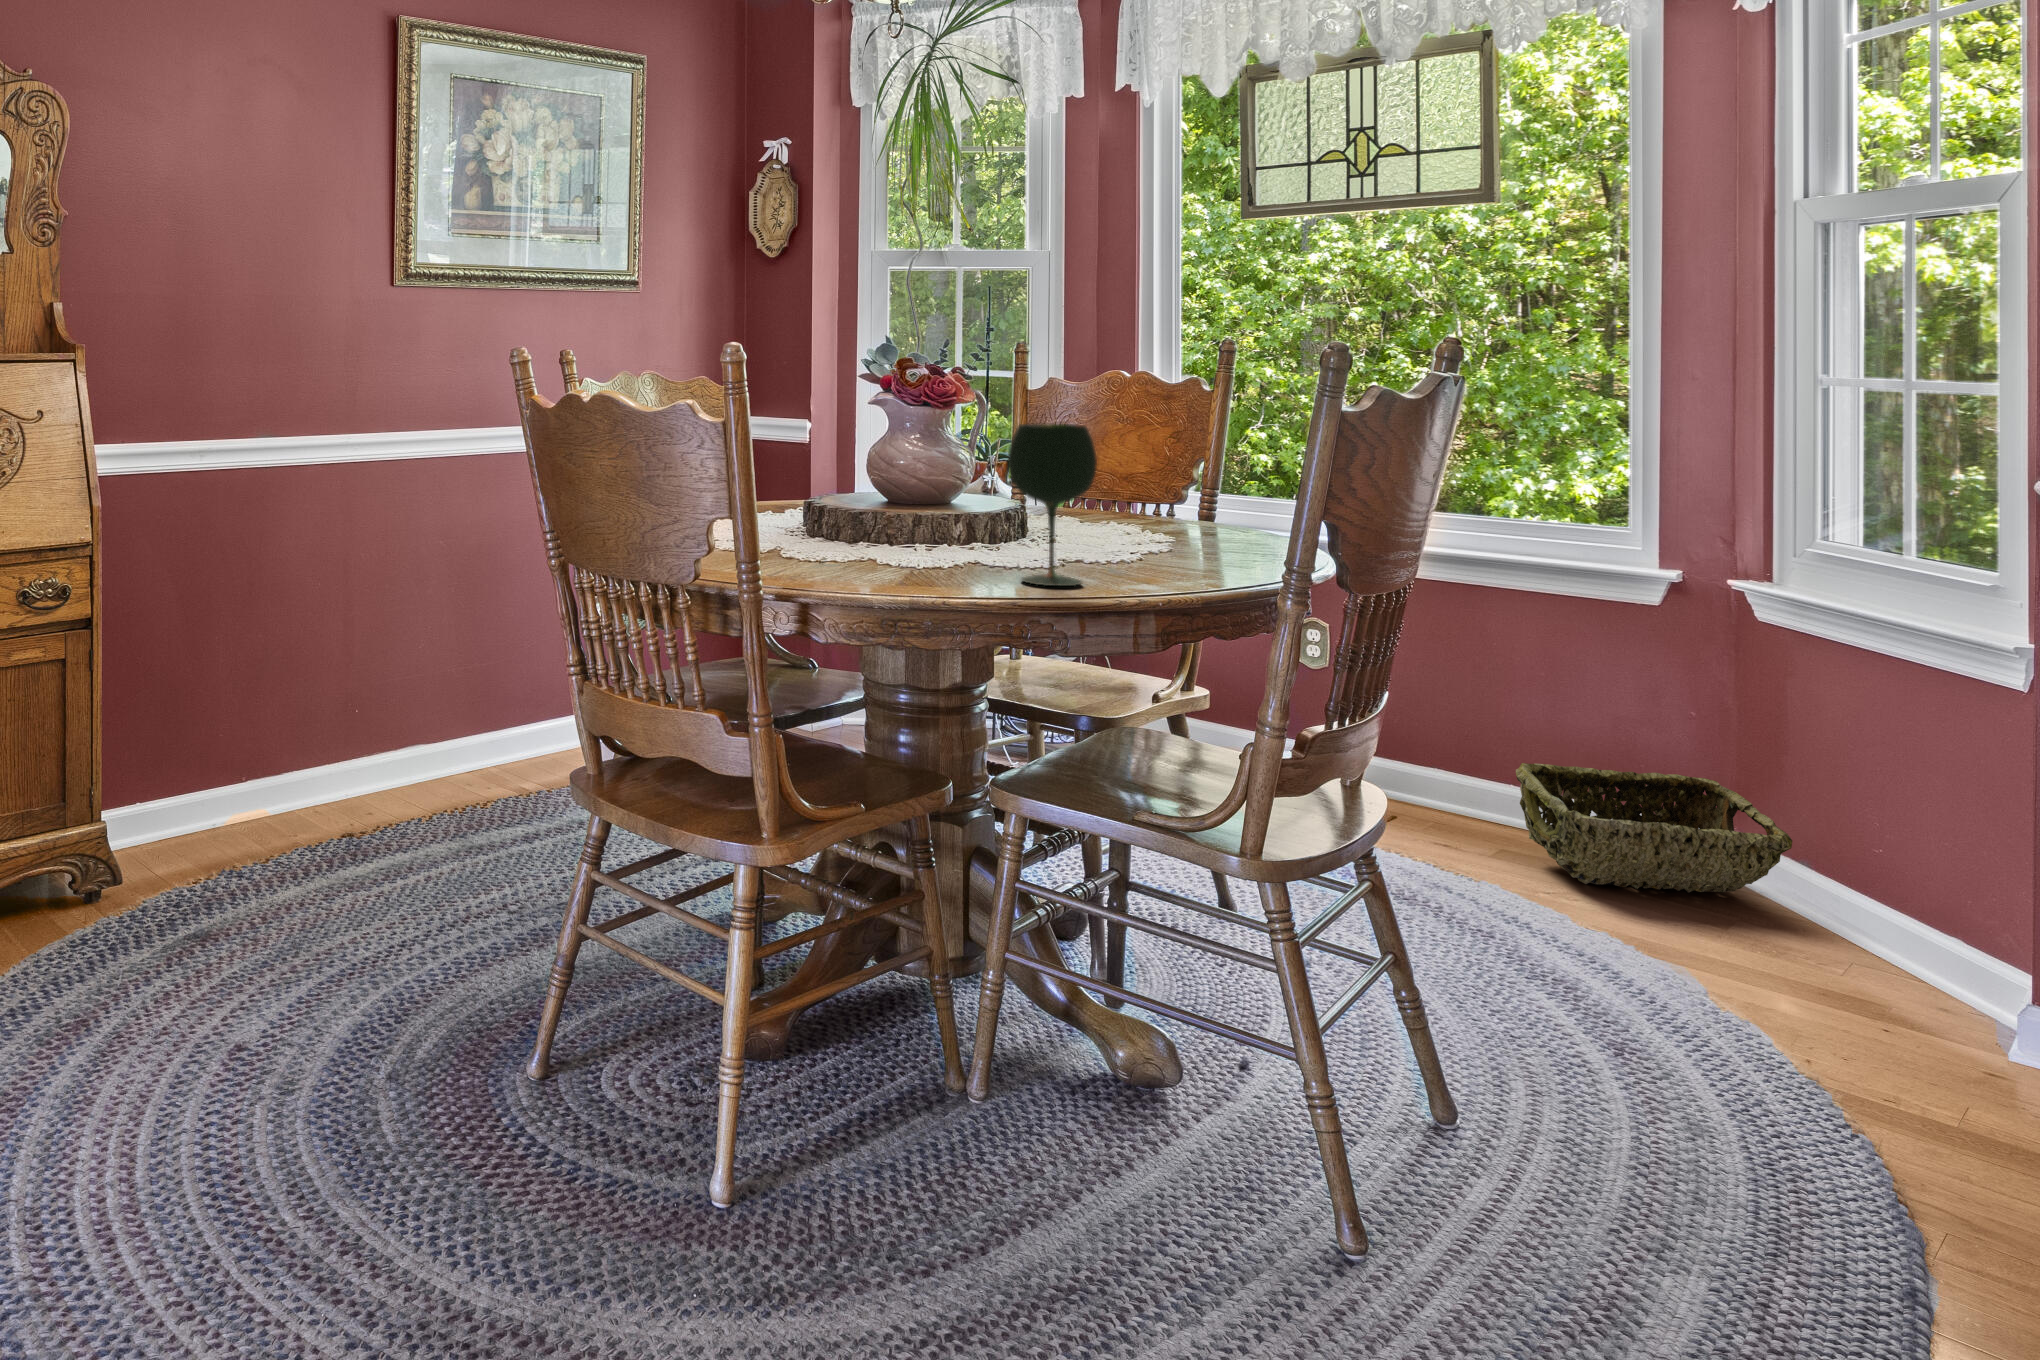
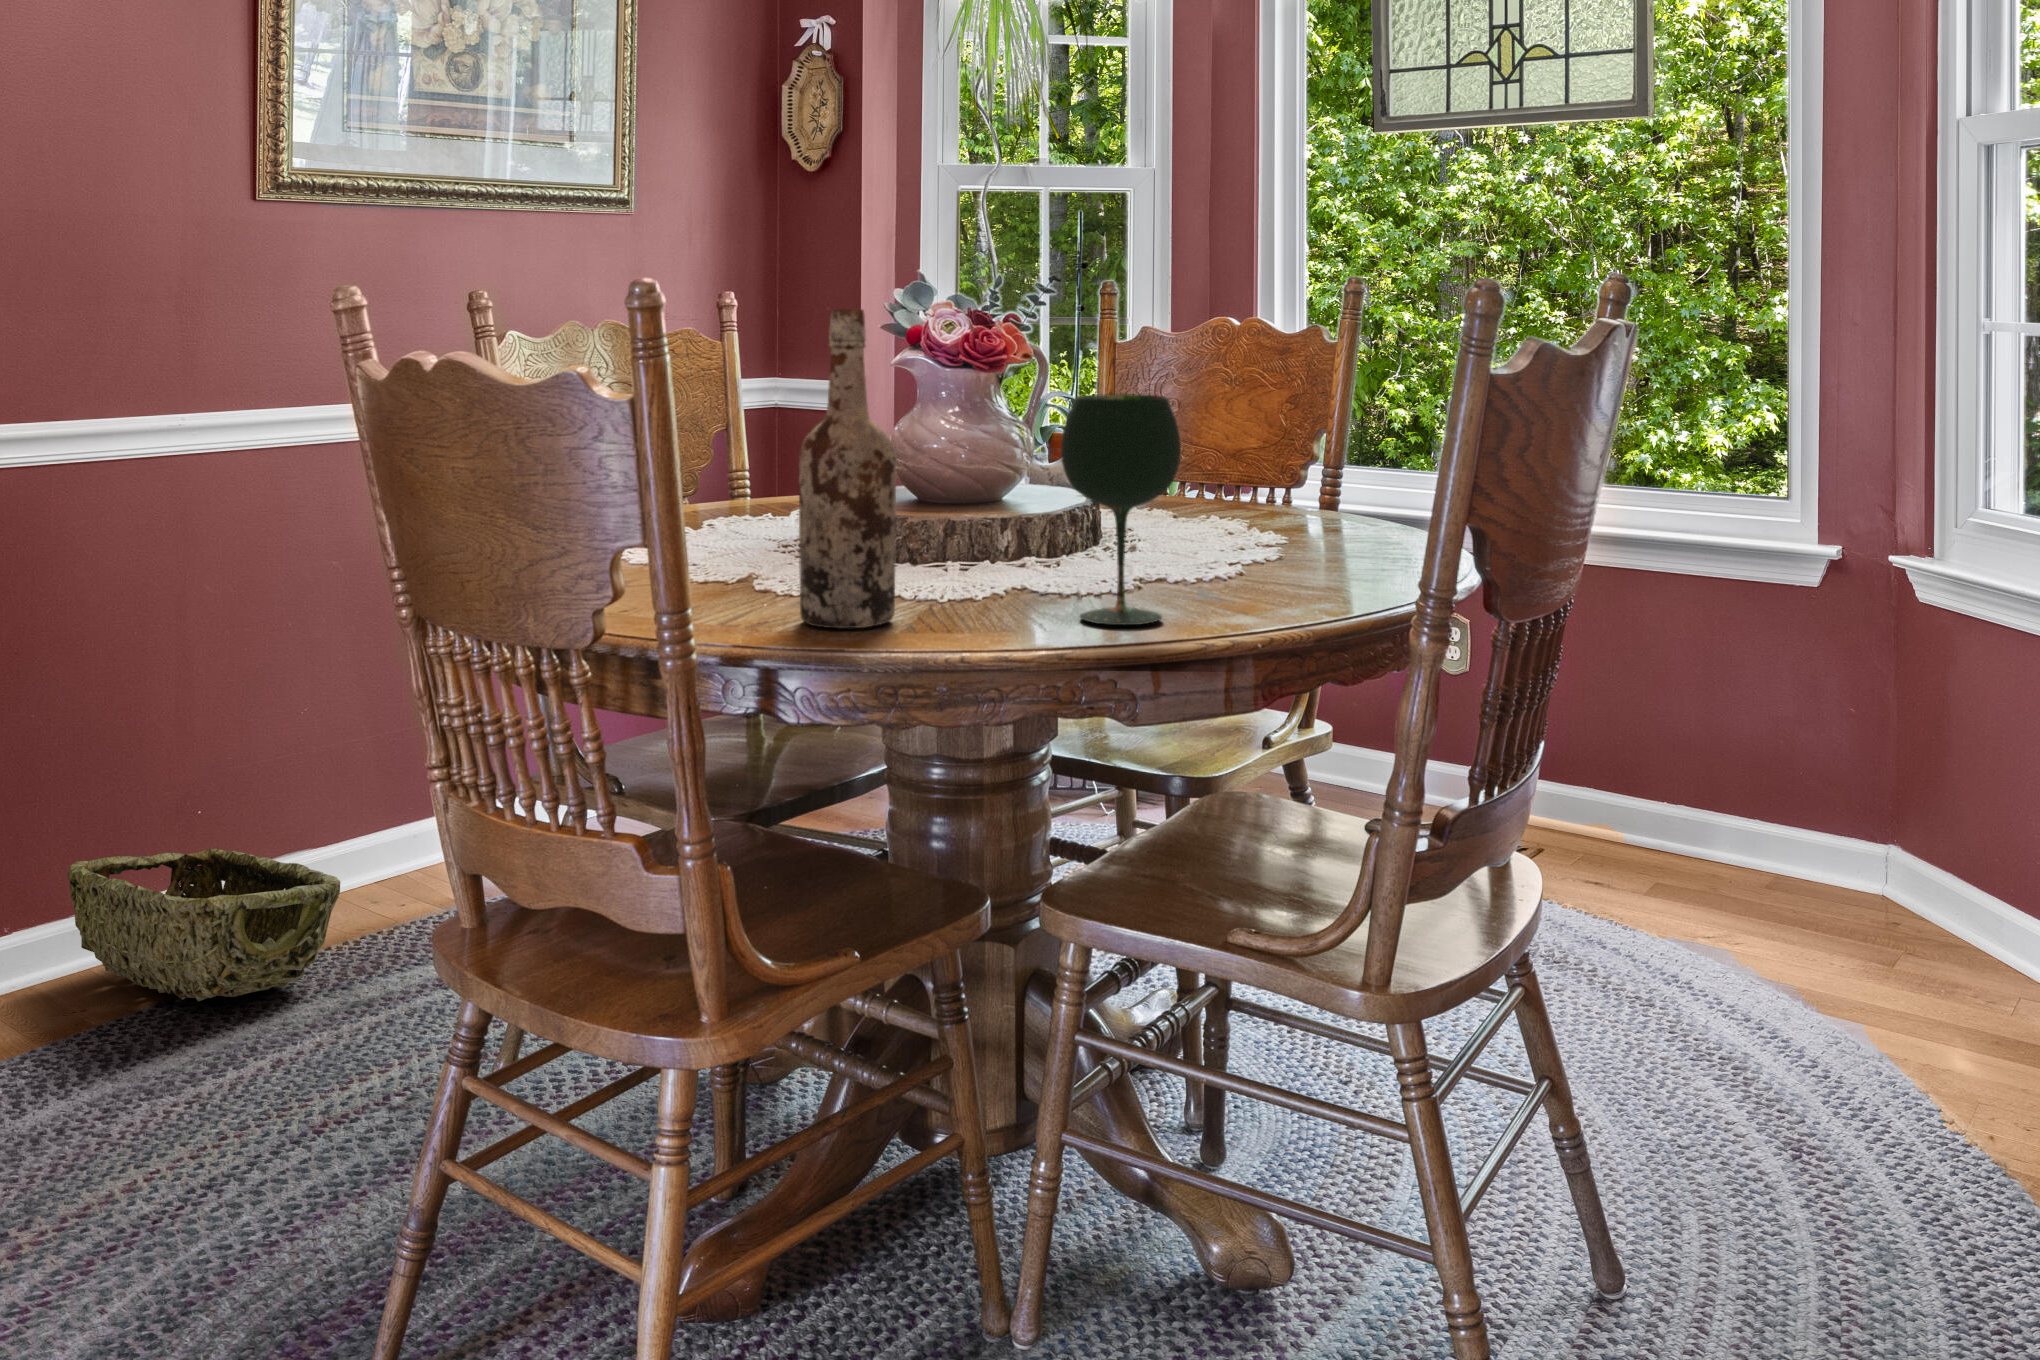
wine bottle: none [822,363,890,580] -> present [799,309,896,628]
woven basket: present [1516,763,1792,893] -> present [68,849,340,1001]

